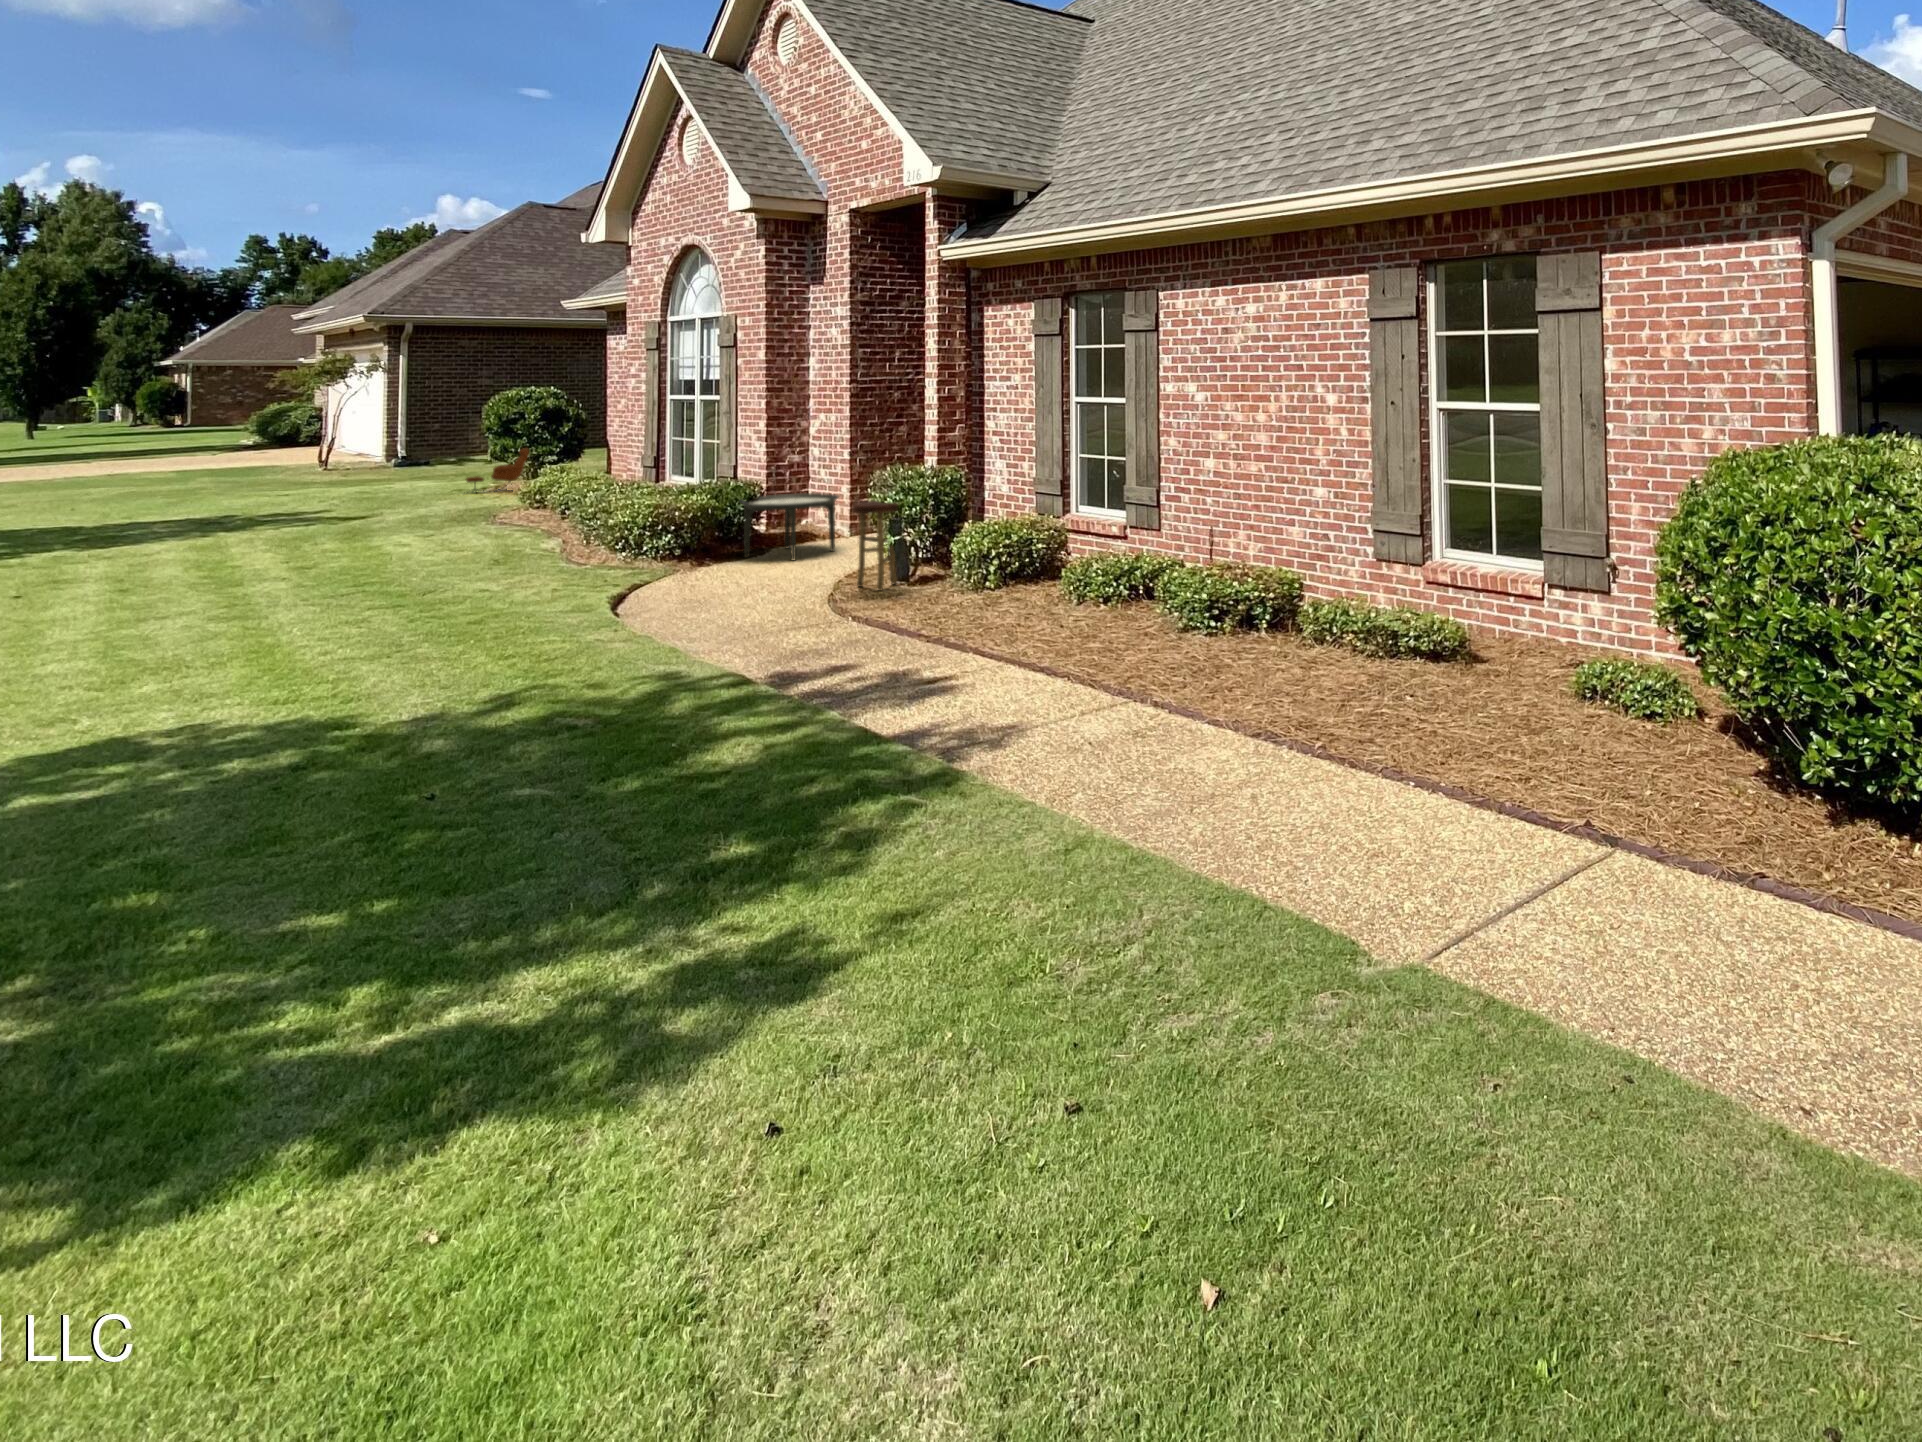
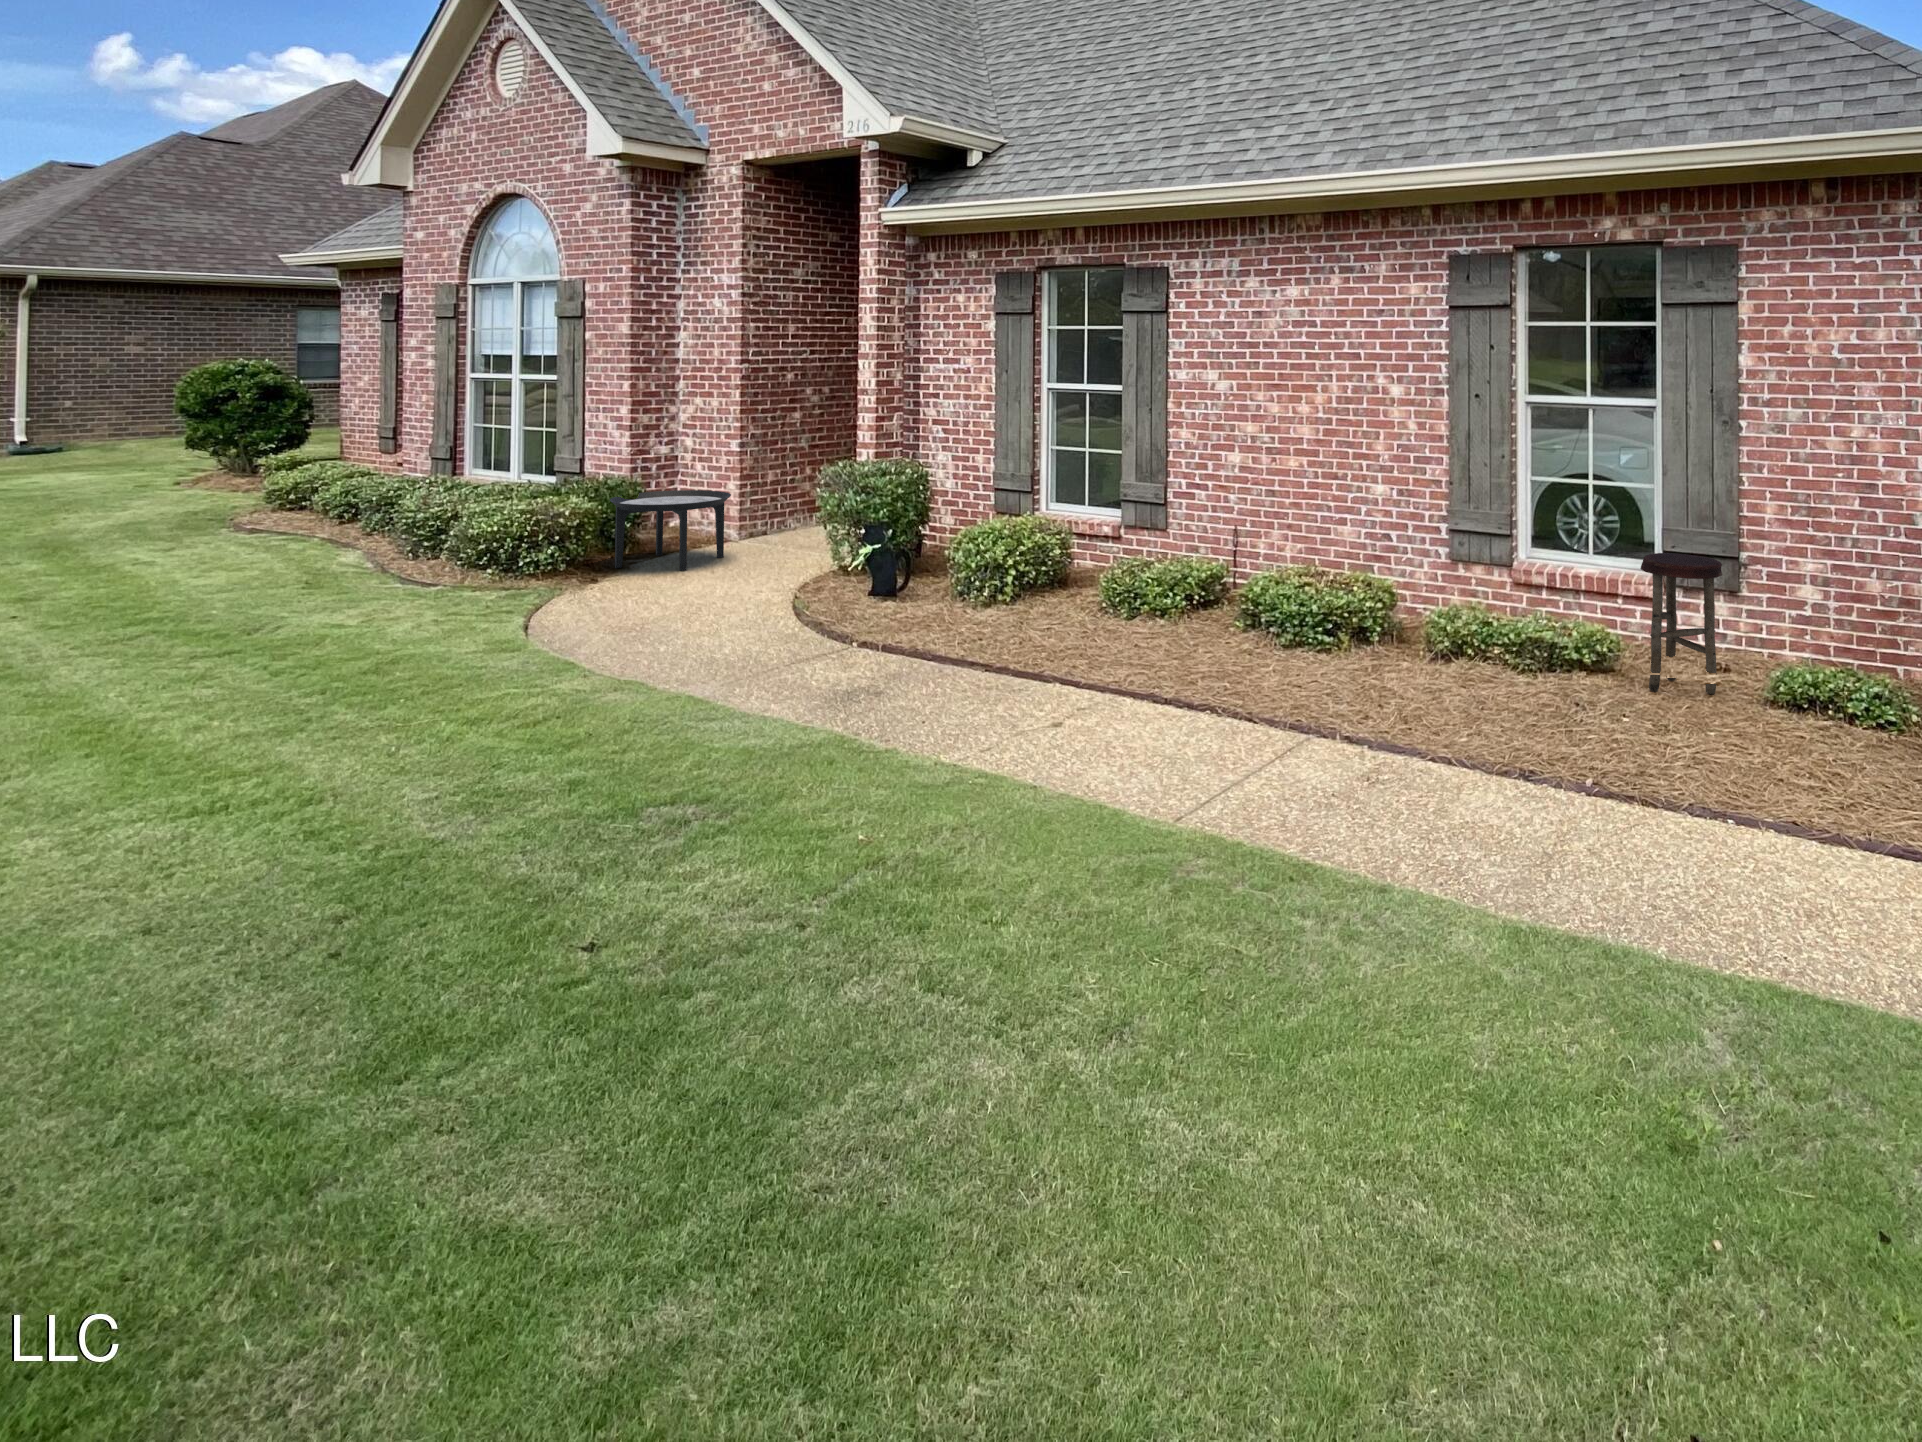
lounge chair: present [466,448,529,491] -> none [138,433,232,491]
stool: present [852,501,898,591] -> present [1640,553,1722,694]

